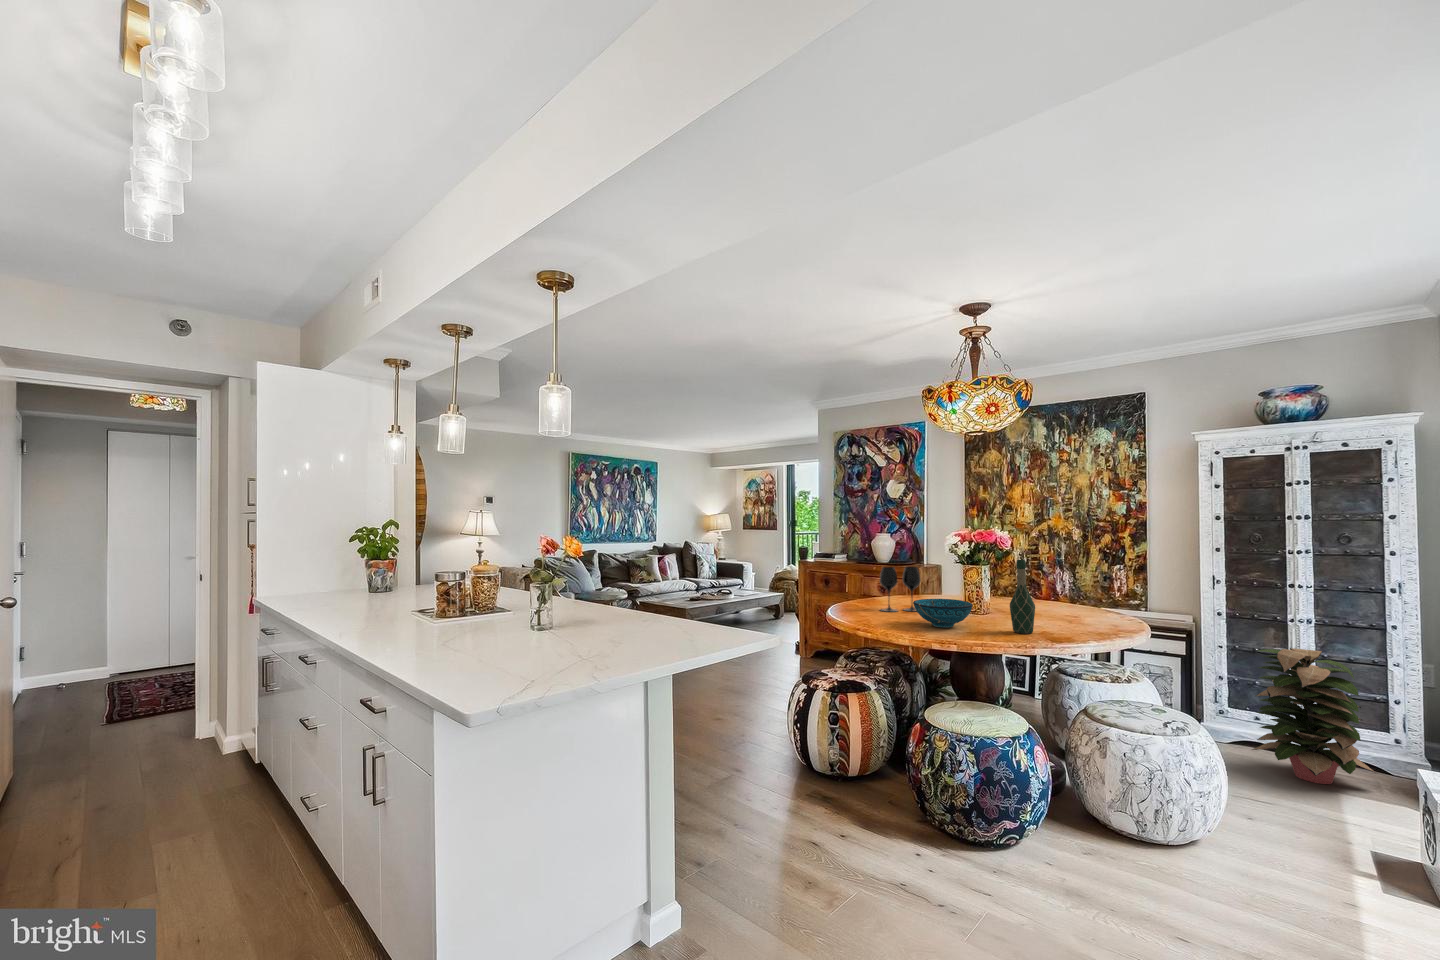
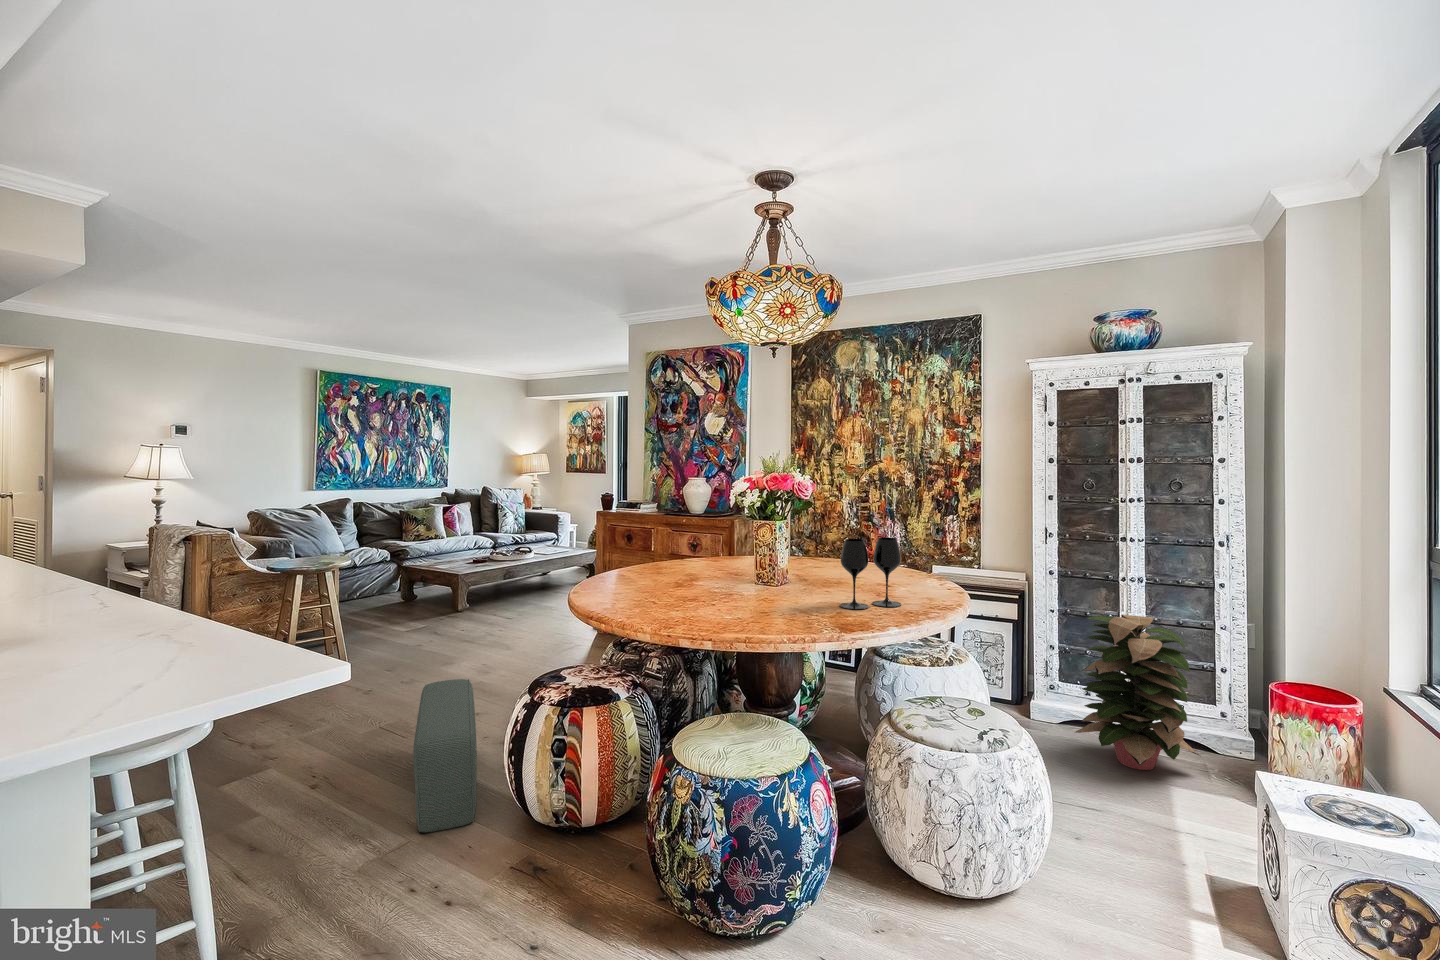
wine bottle: present [1010,560,1035,634] -> none [792,523,825,627]
wine glass: present [880,566,921,612] -> present [840,537,901,609]
decorative bowl: present [913,599,973,627] -> none [667,576,747,619]
pouf: none [711,676,767,774] -> present [413,679,477,832]

